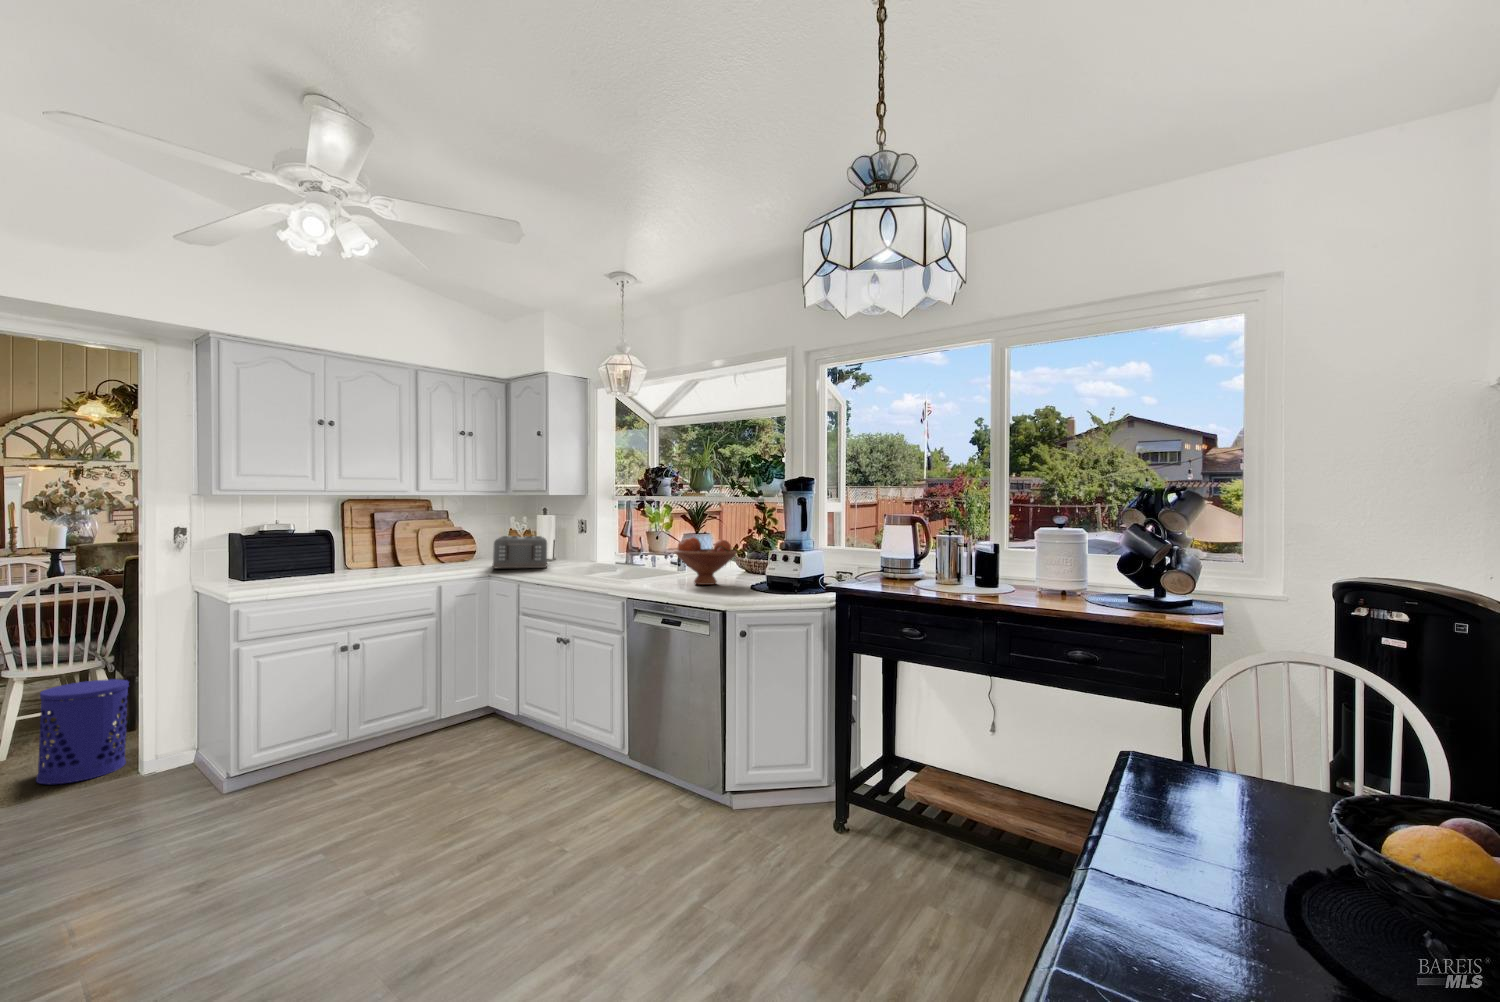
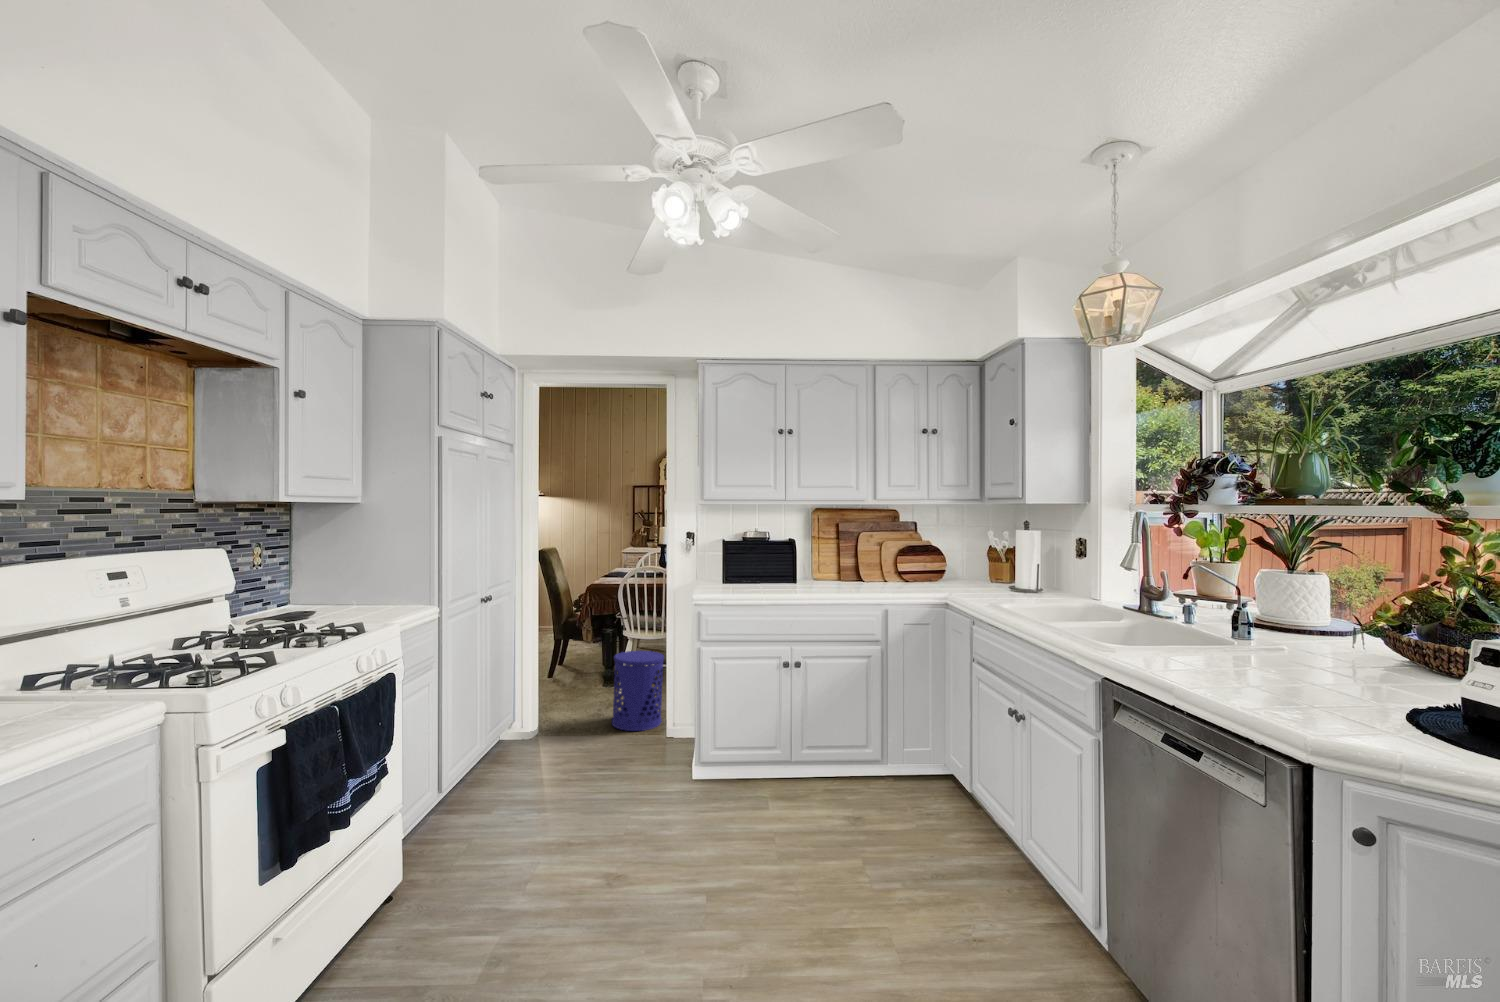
toaster: present [493,536,547,568] -> none [947,555,1027,602]
fruit bowl: present [675,537,737,585] -> none [1200,583,1367,686]

